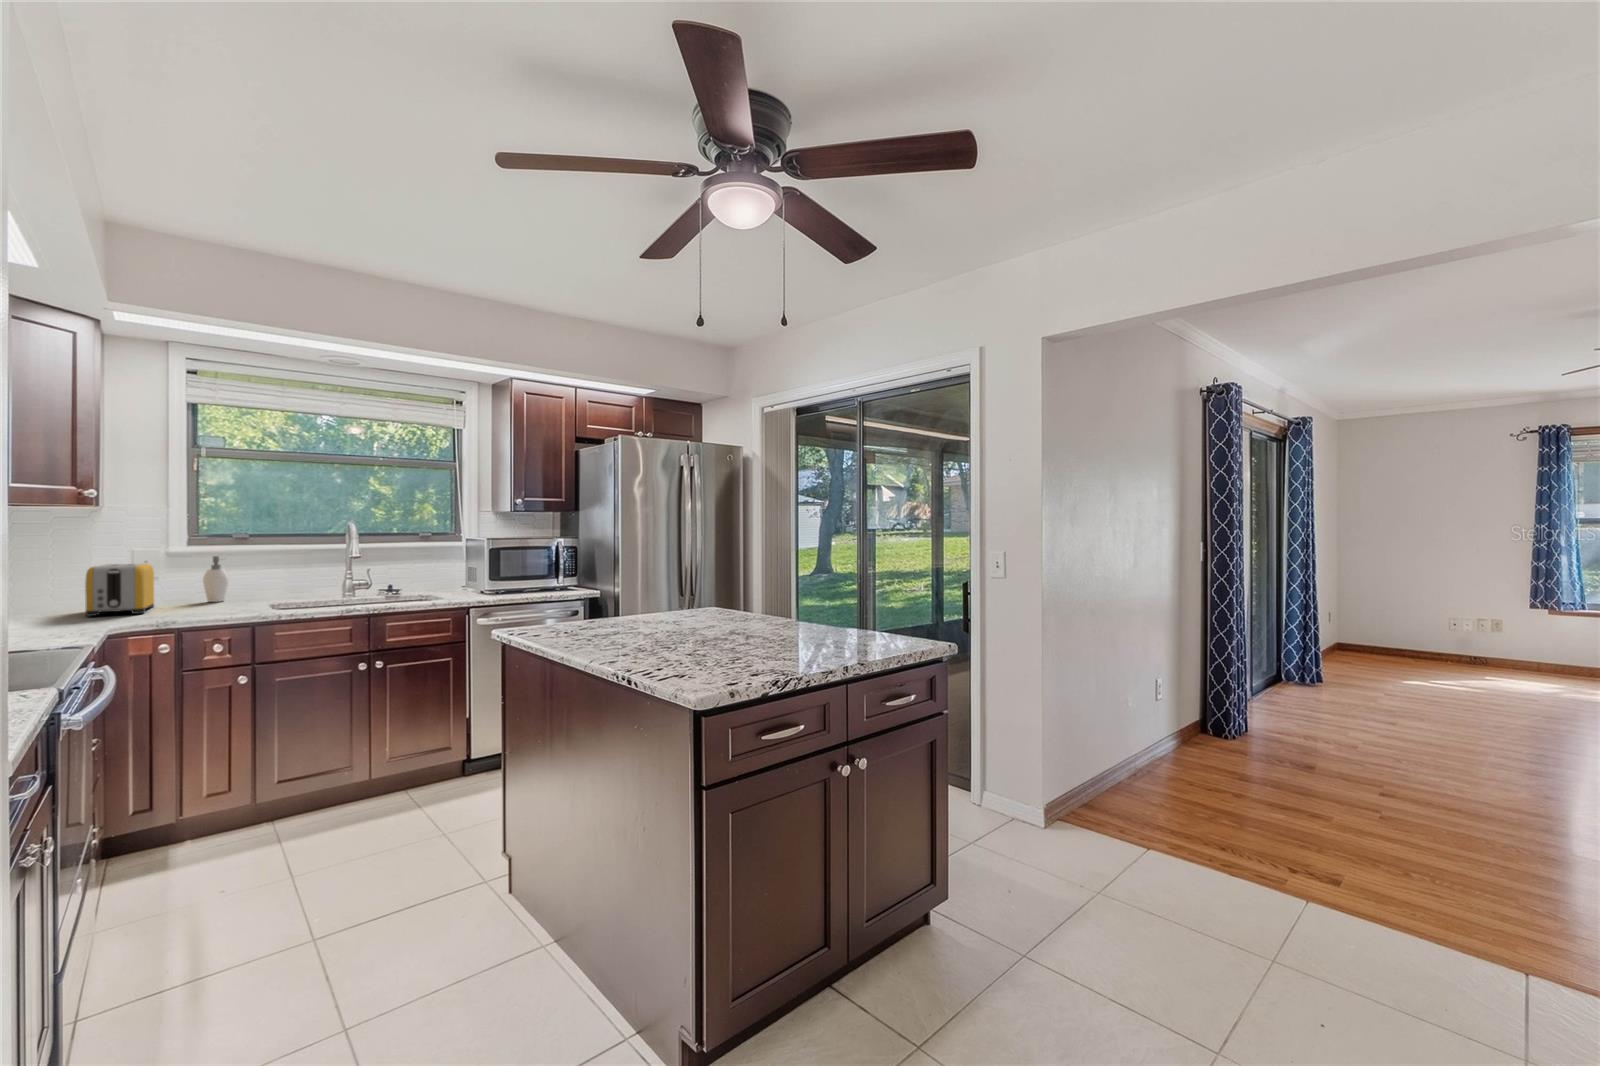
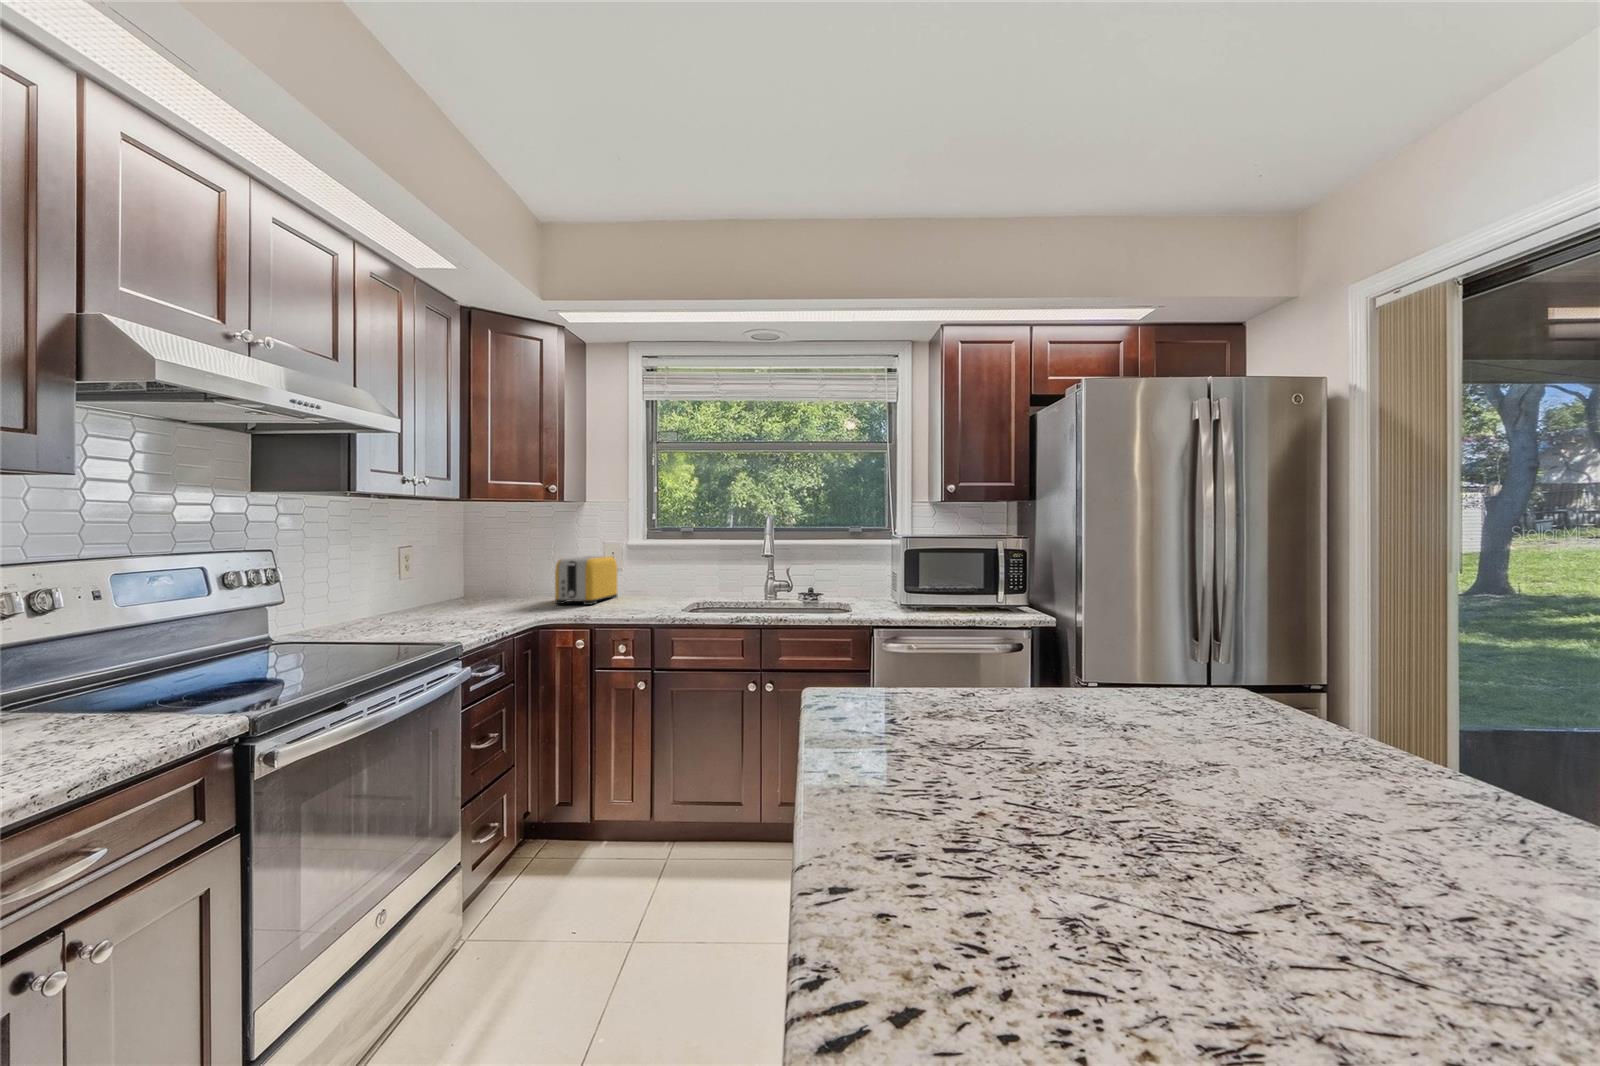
soap dispenser: present [203,556,229,602] -> none [654,551,674,596]

